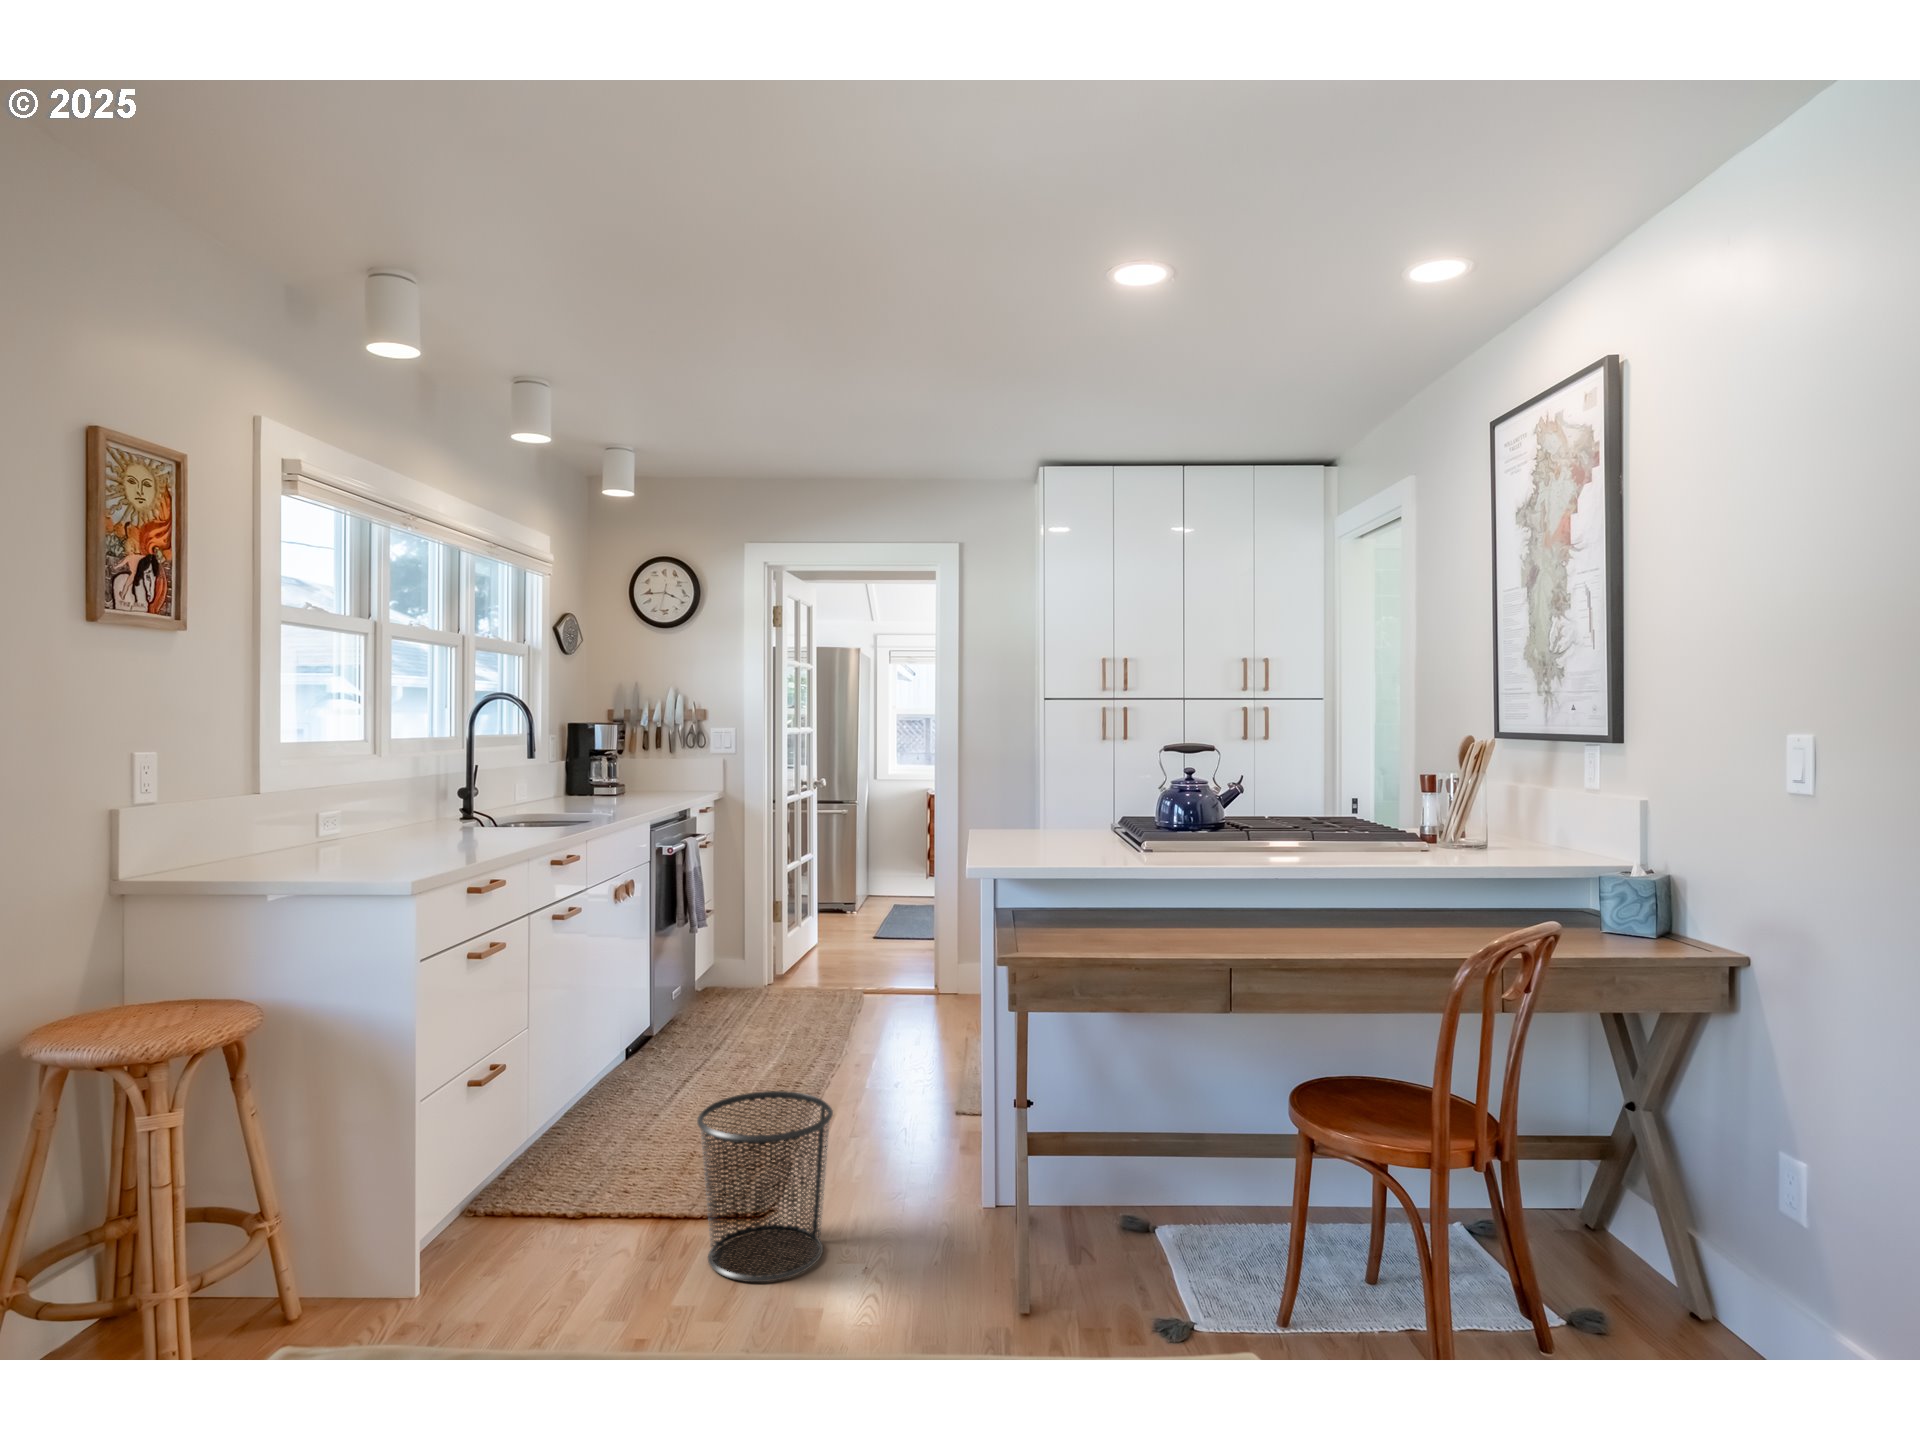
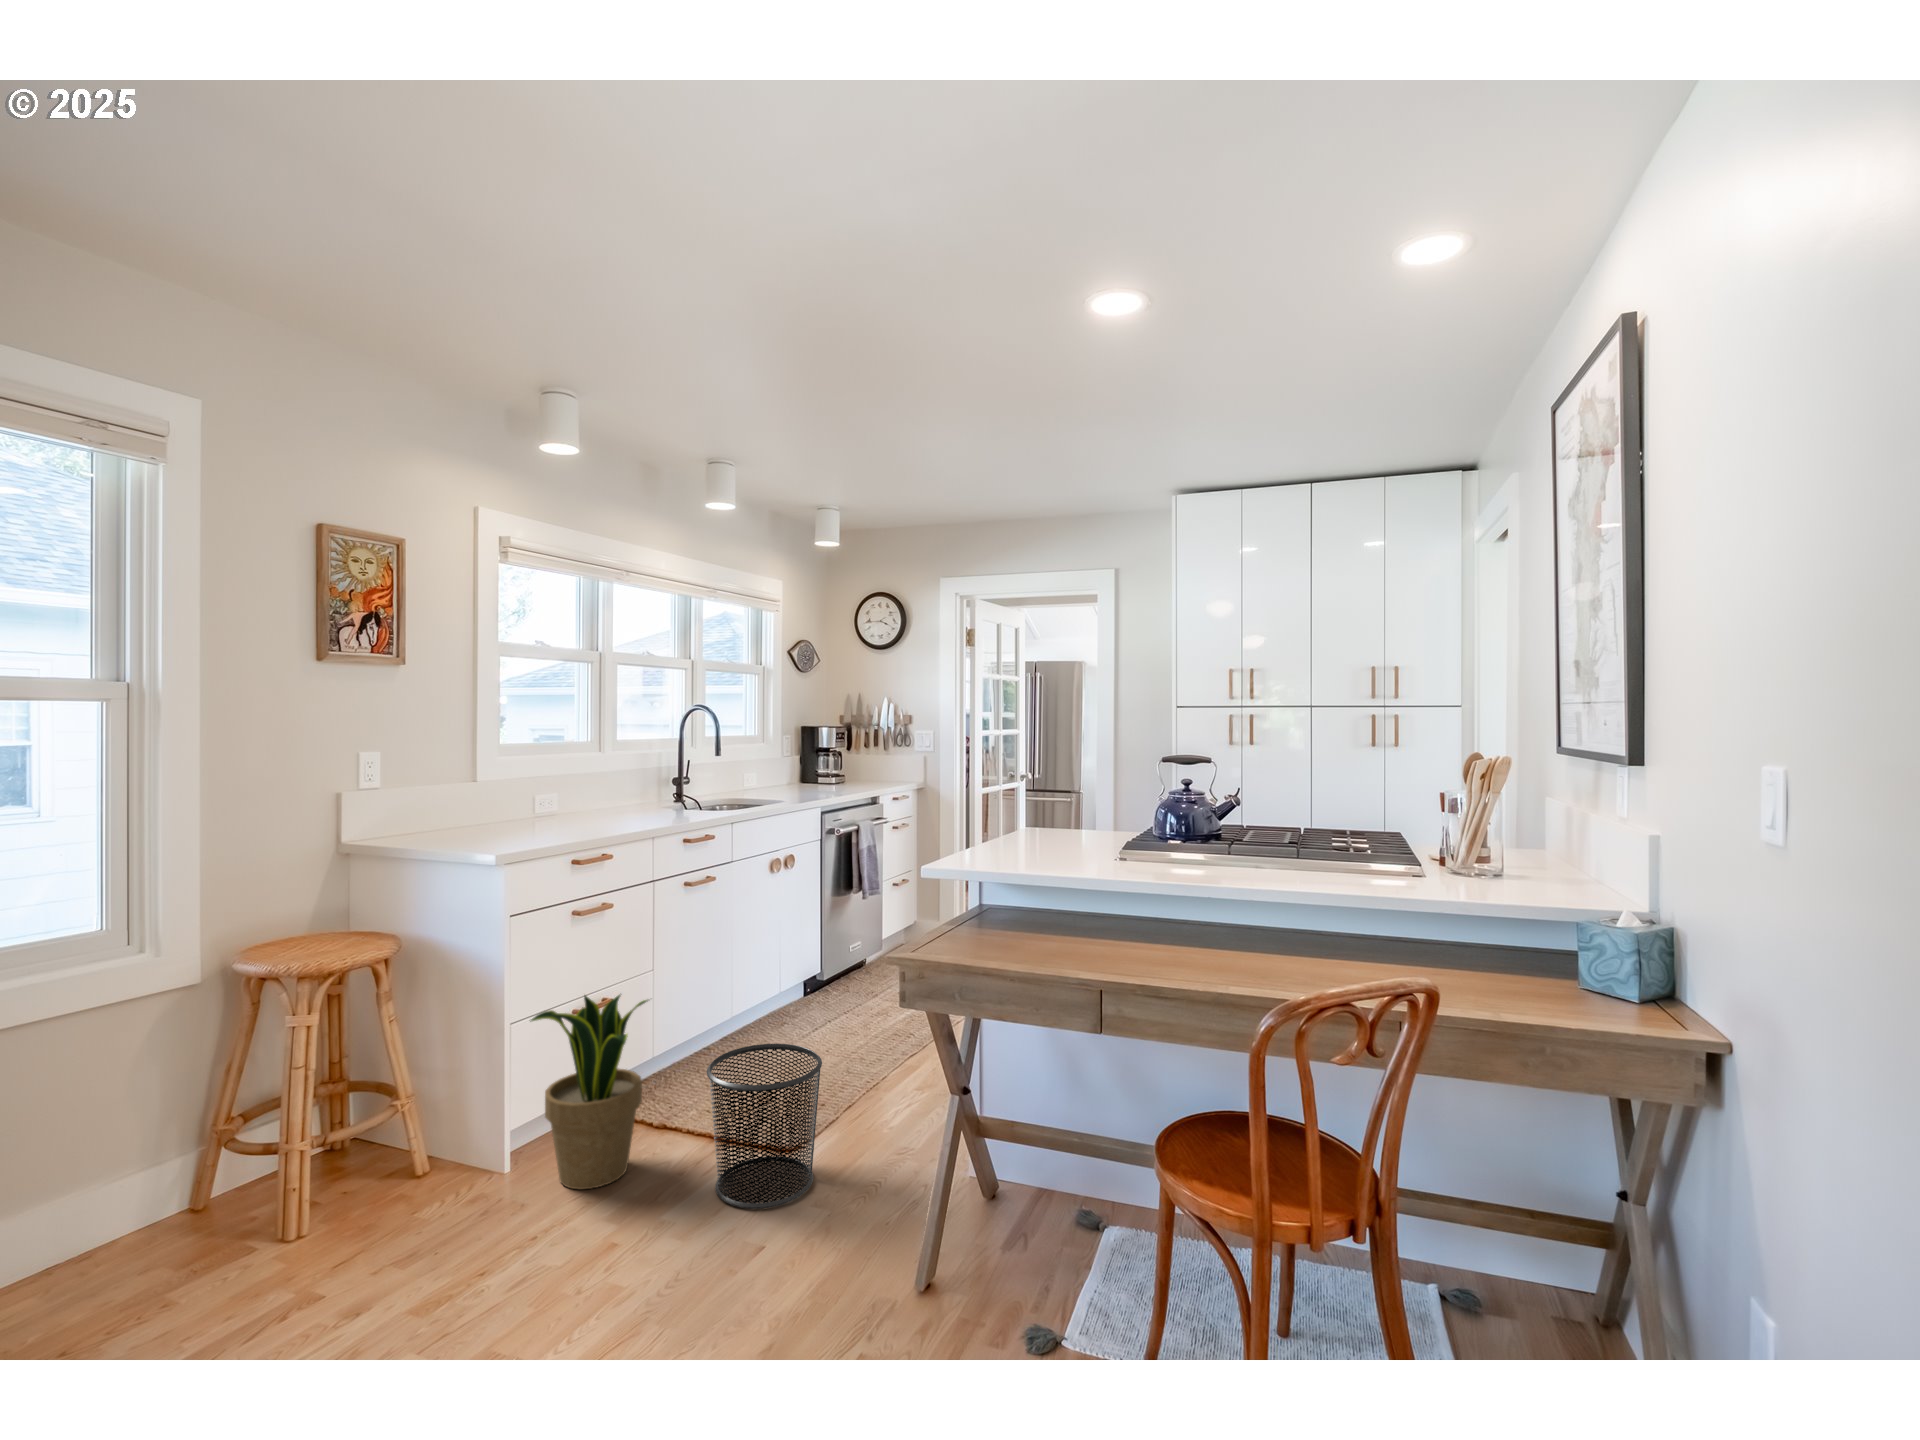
potted plant: none [469,1051,604,1302] -> present [531,995,648,1189]

